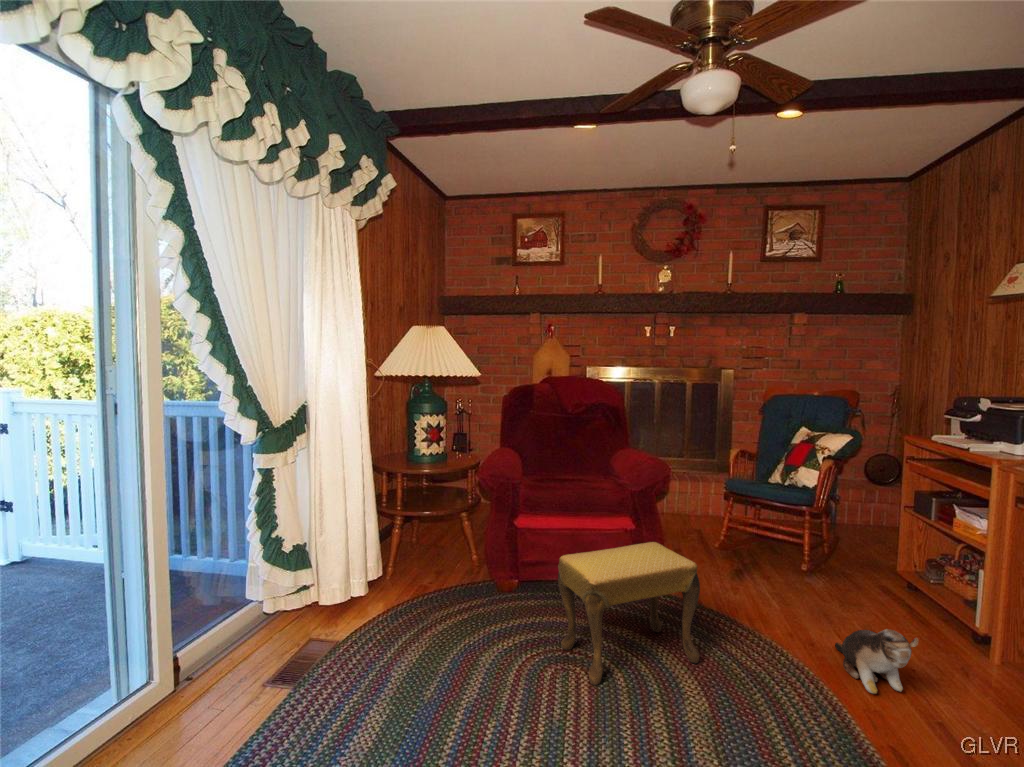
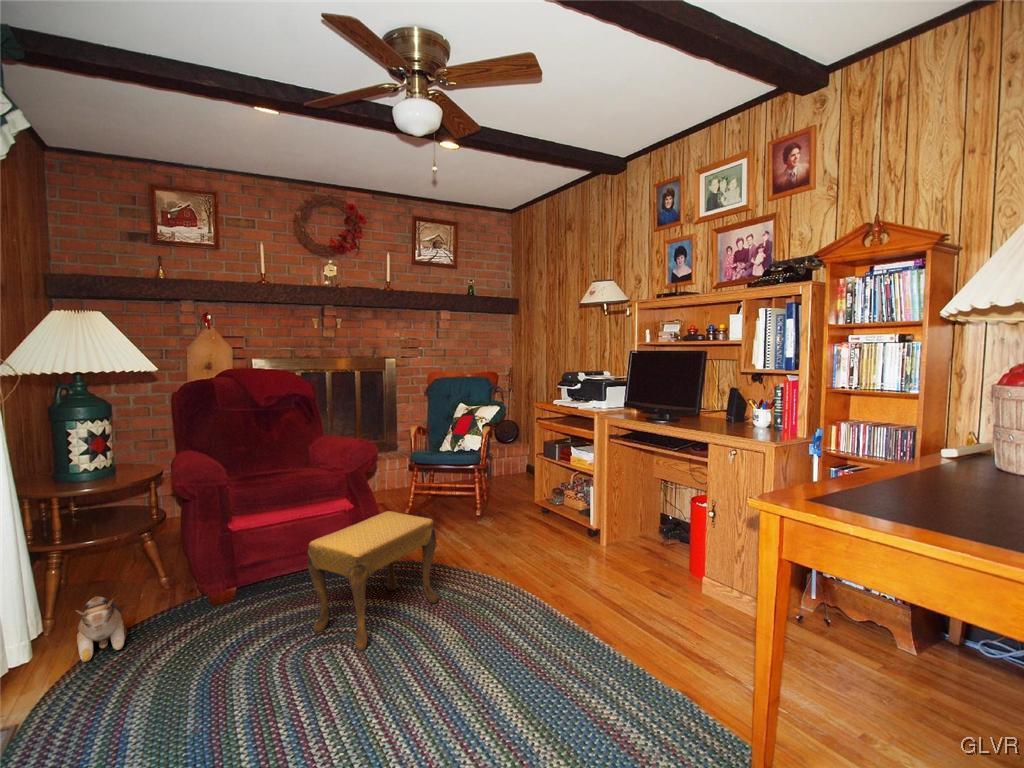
plush toy: present [835,629,919,694] -> present [75,597,127,662]

